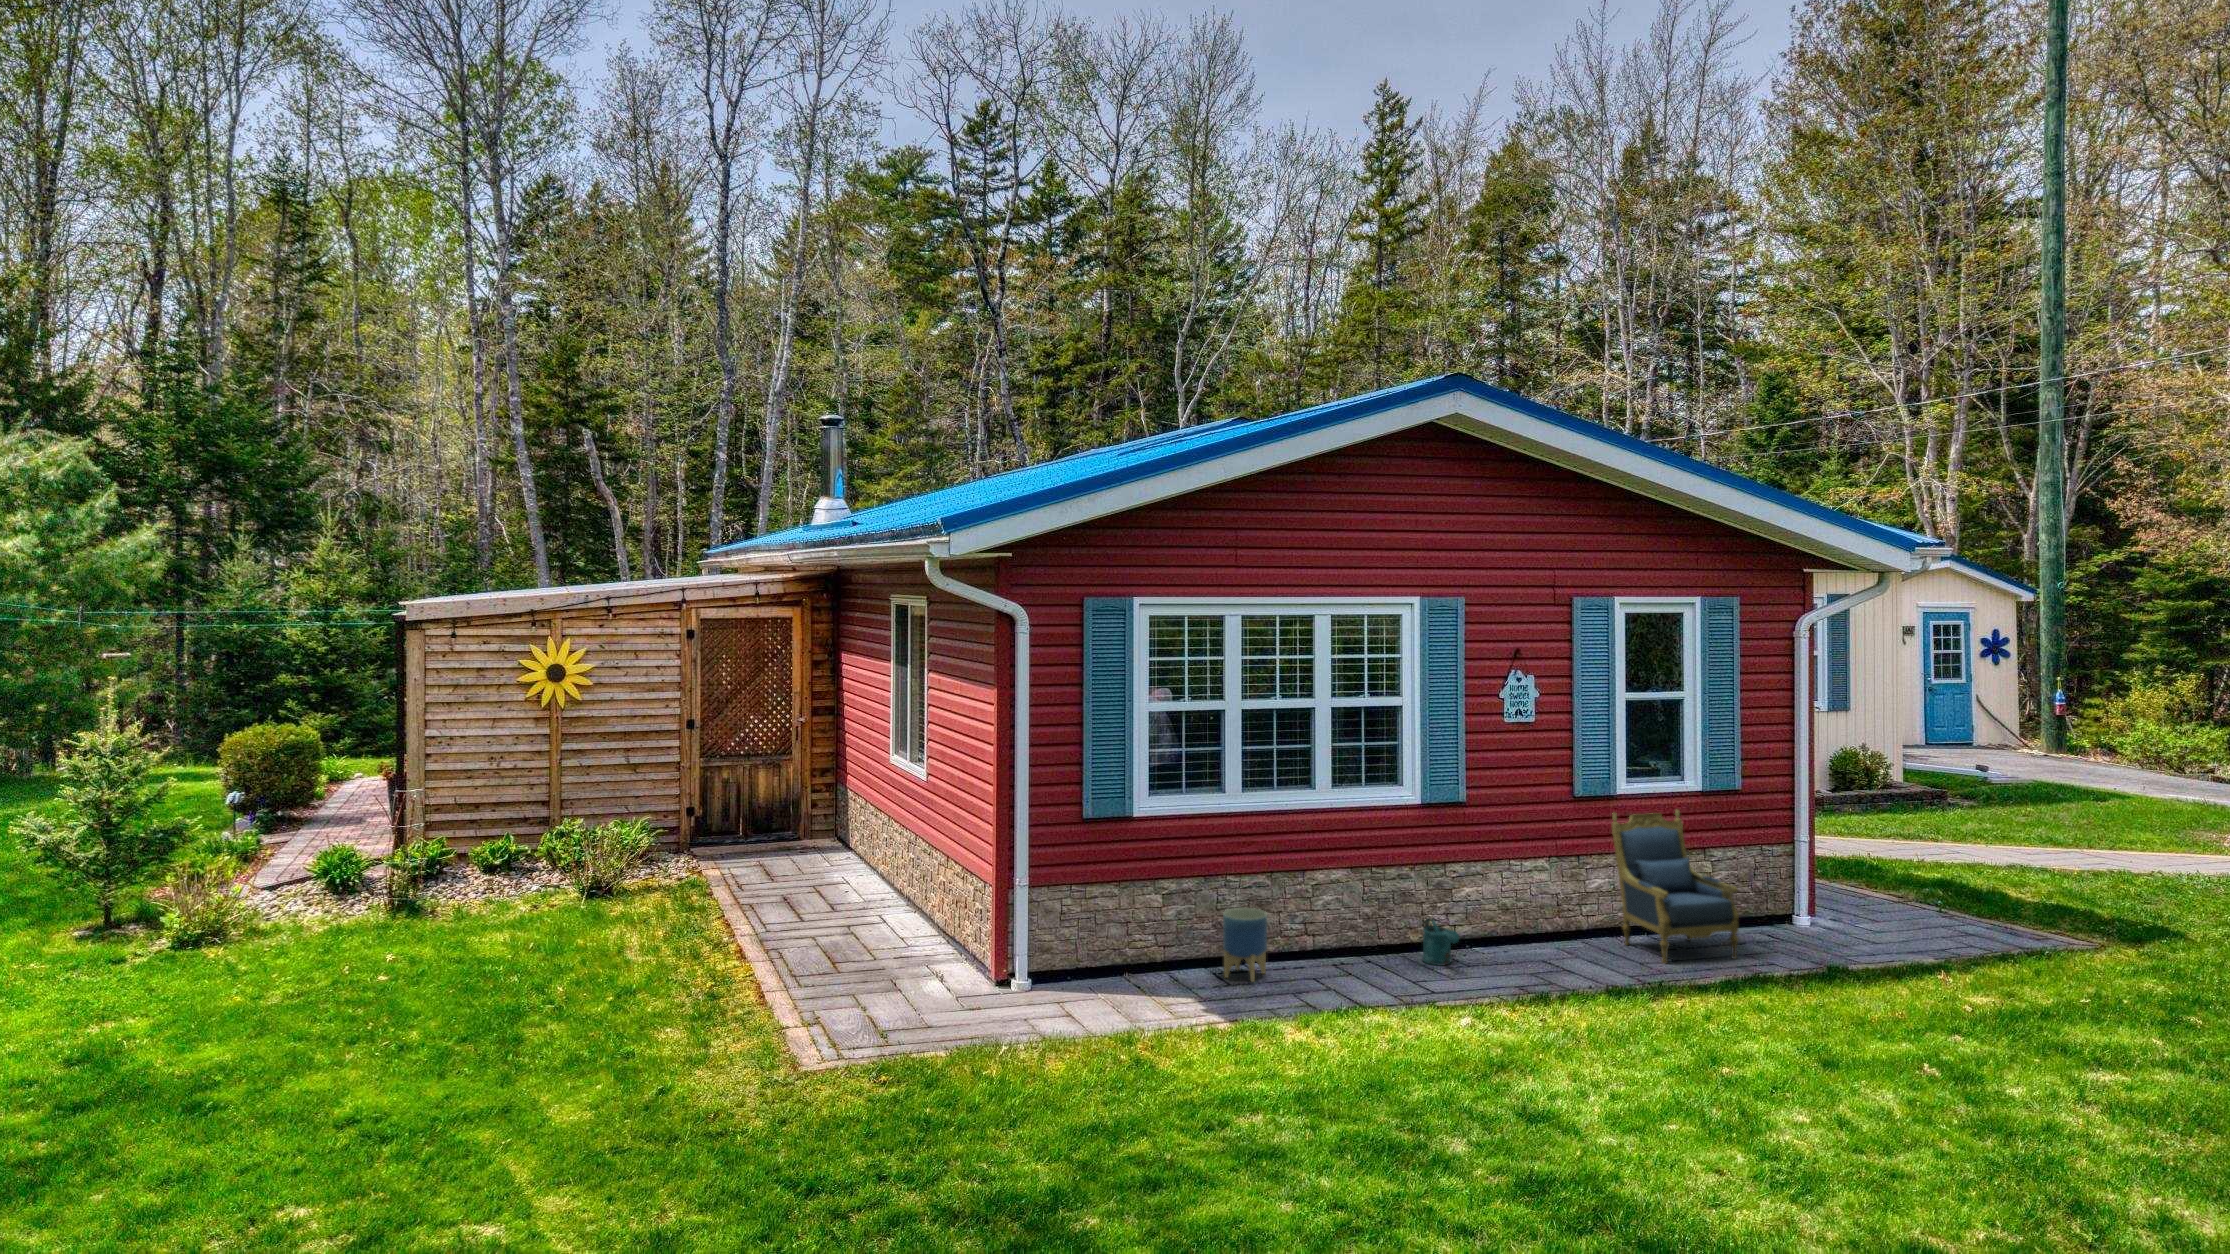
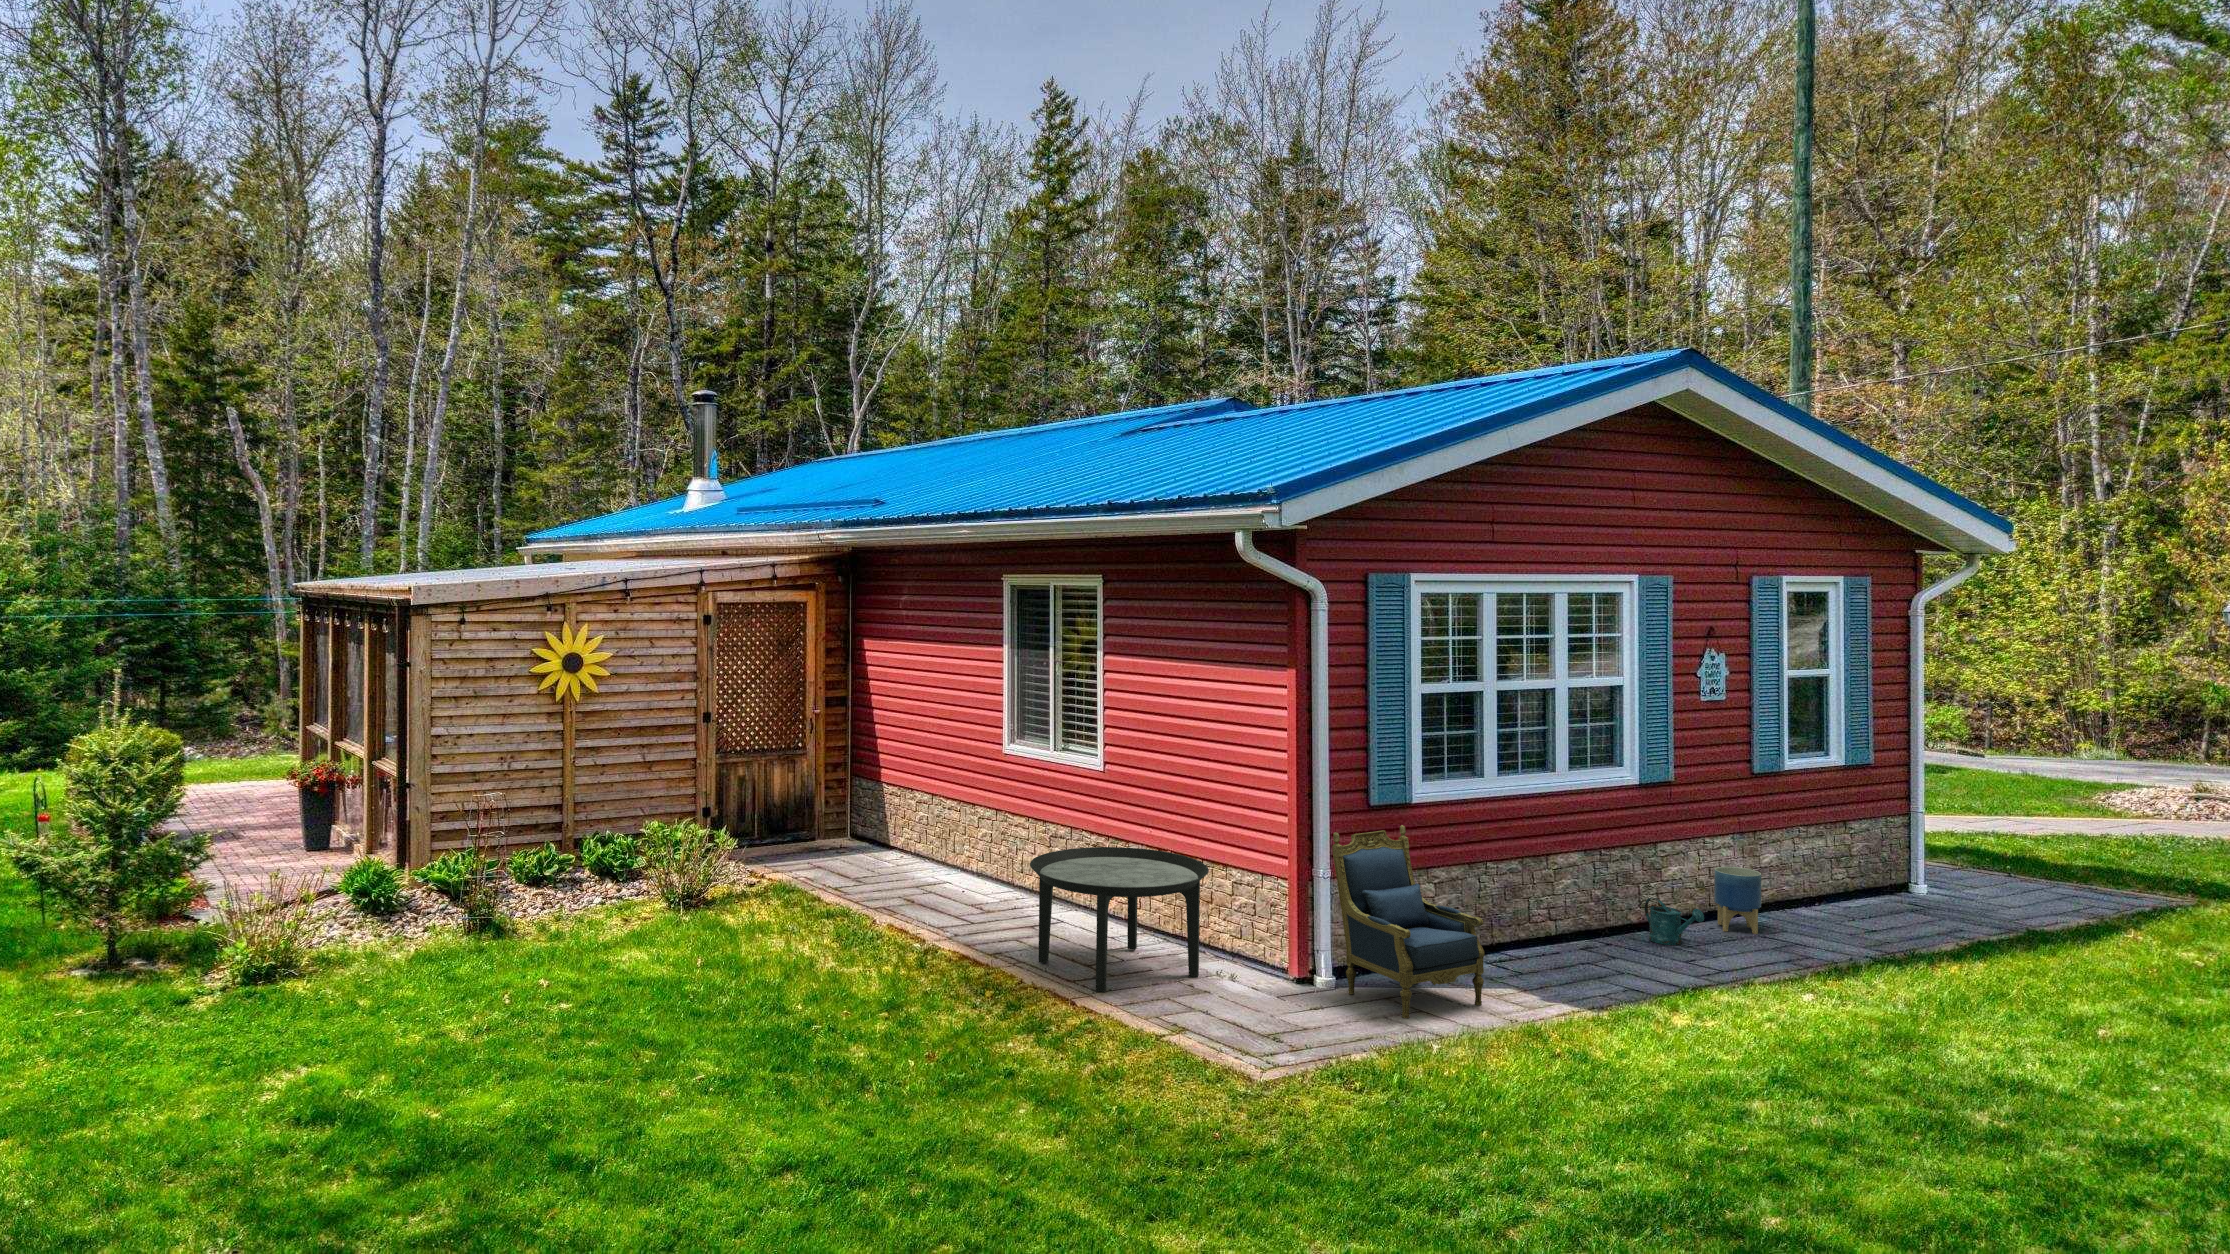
armchair: present [1612,810,1739,964] -> present [1332,825,1484,1019]
round table: none [786,849,953,983] -> present [1030,847,1209,993]
planter: present [1223,908,1267,982] -> present [1714,867,1761,934]

